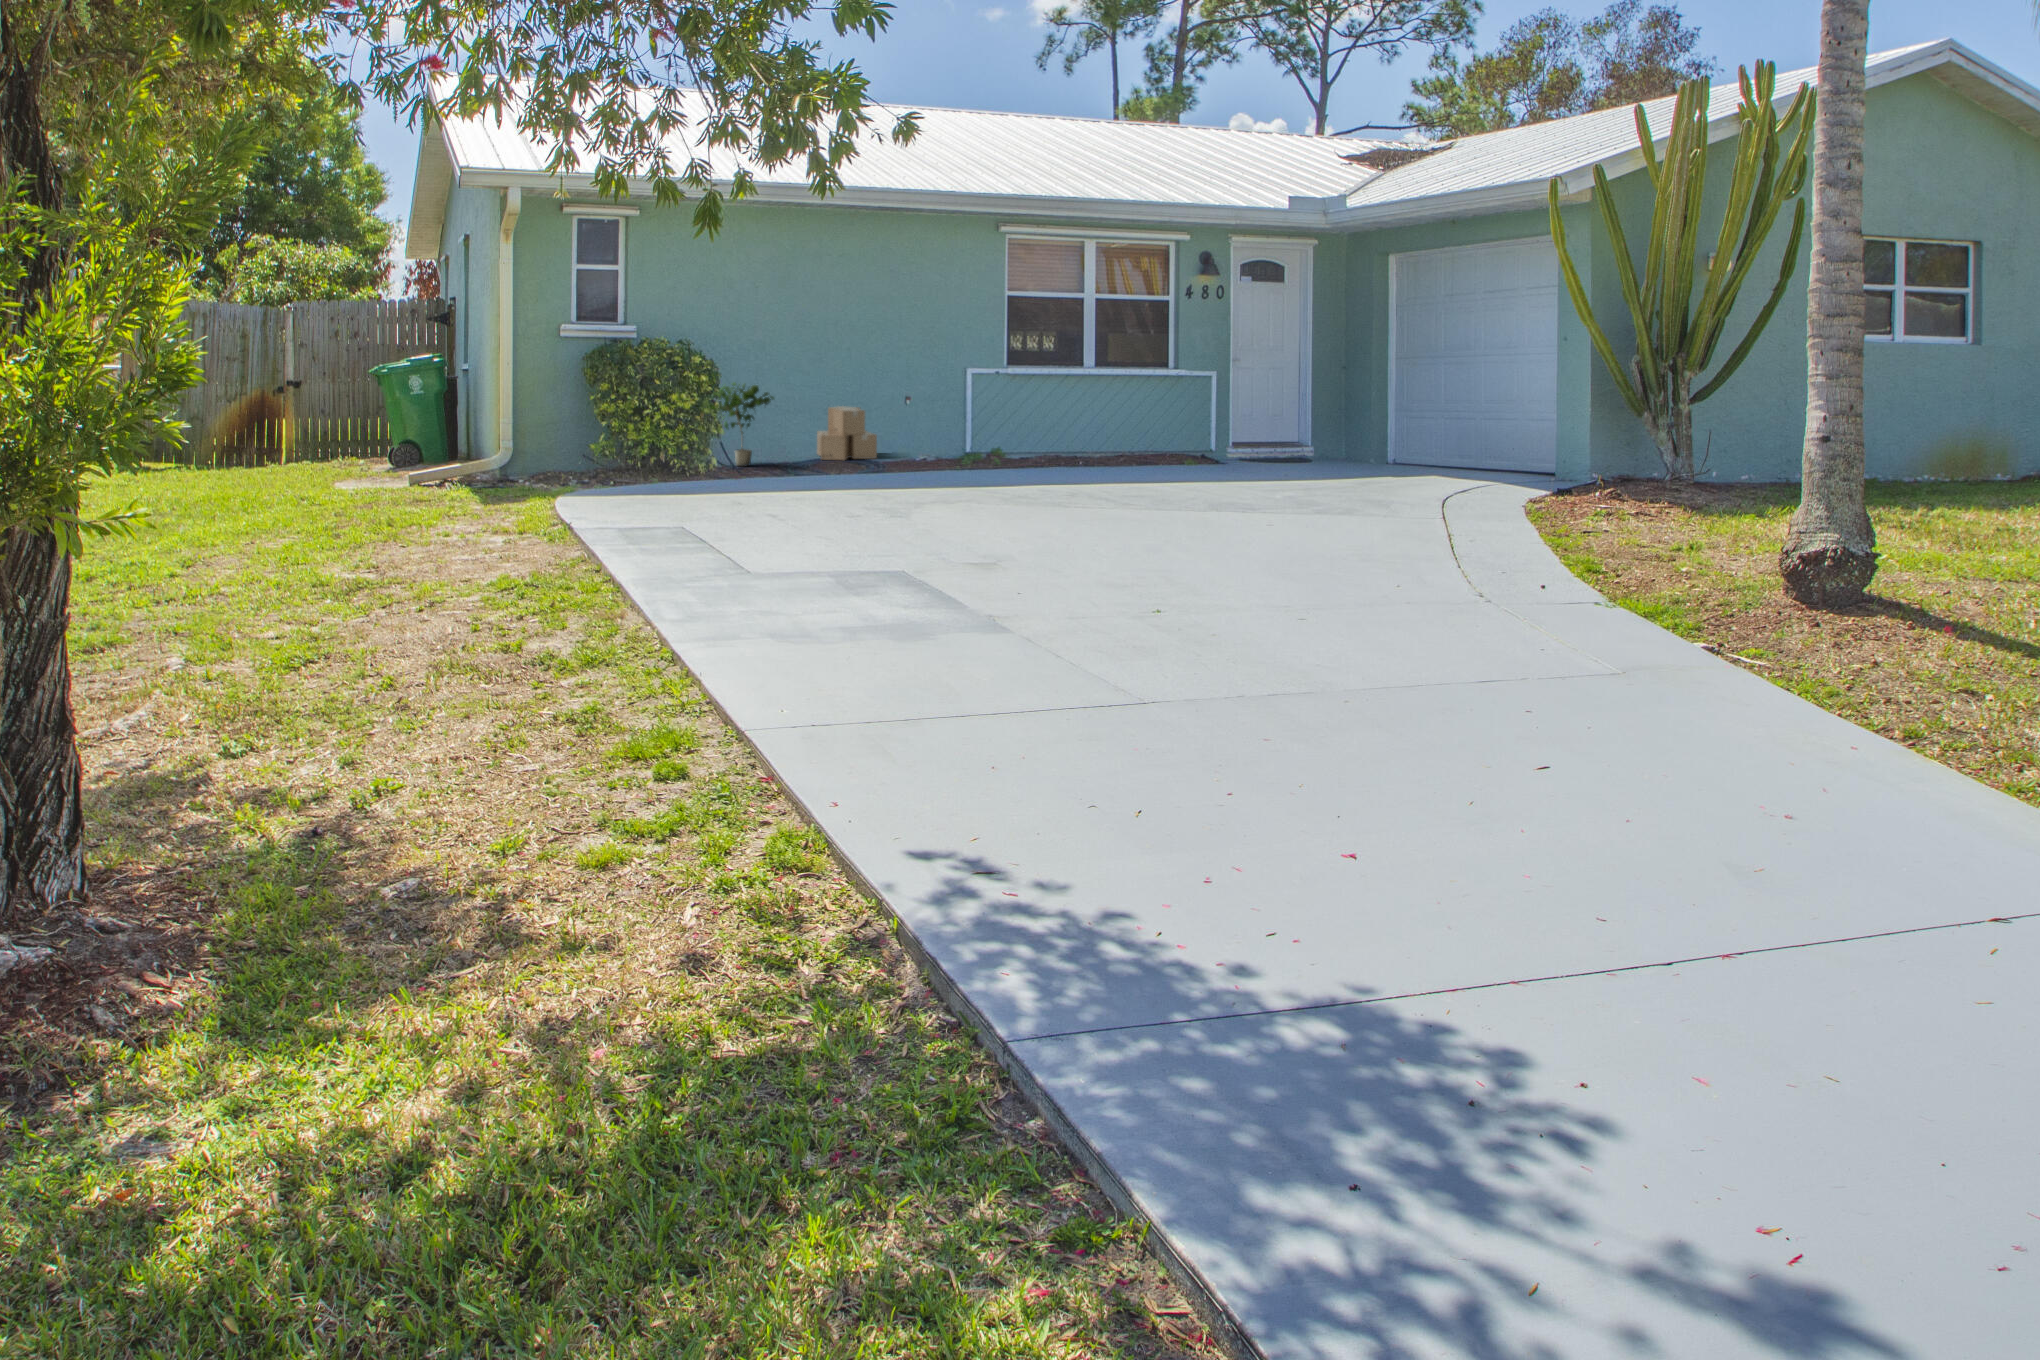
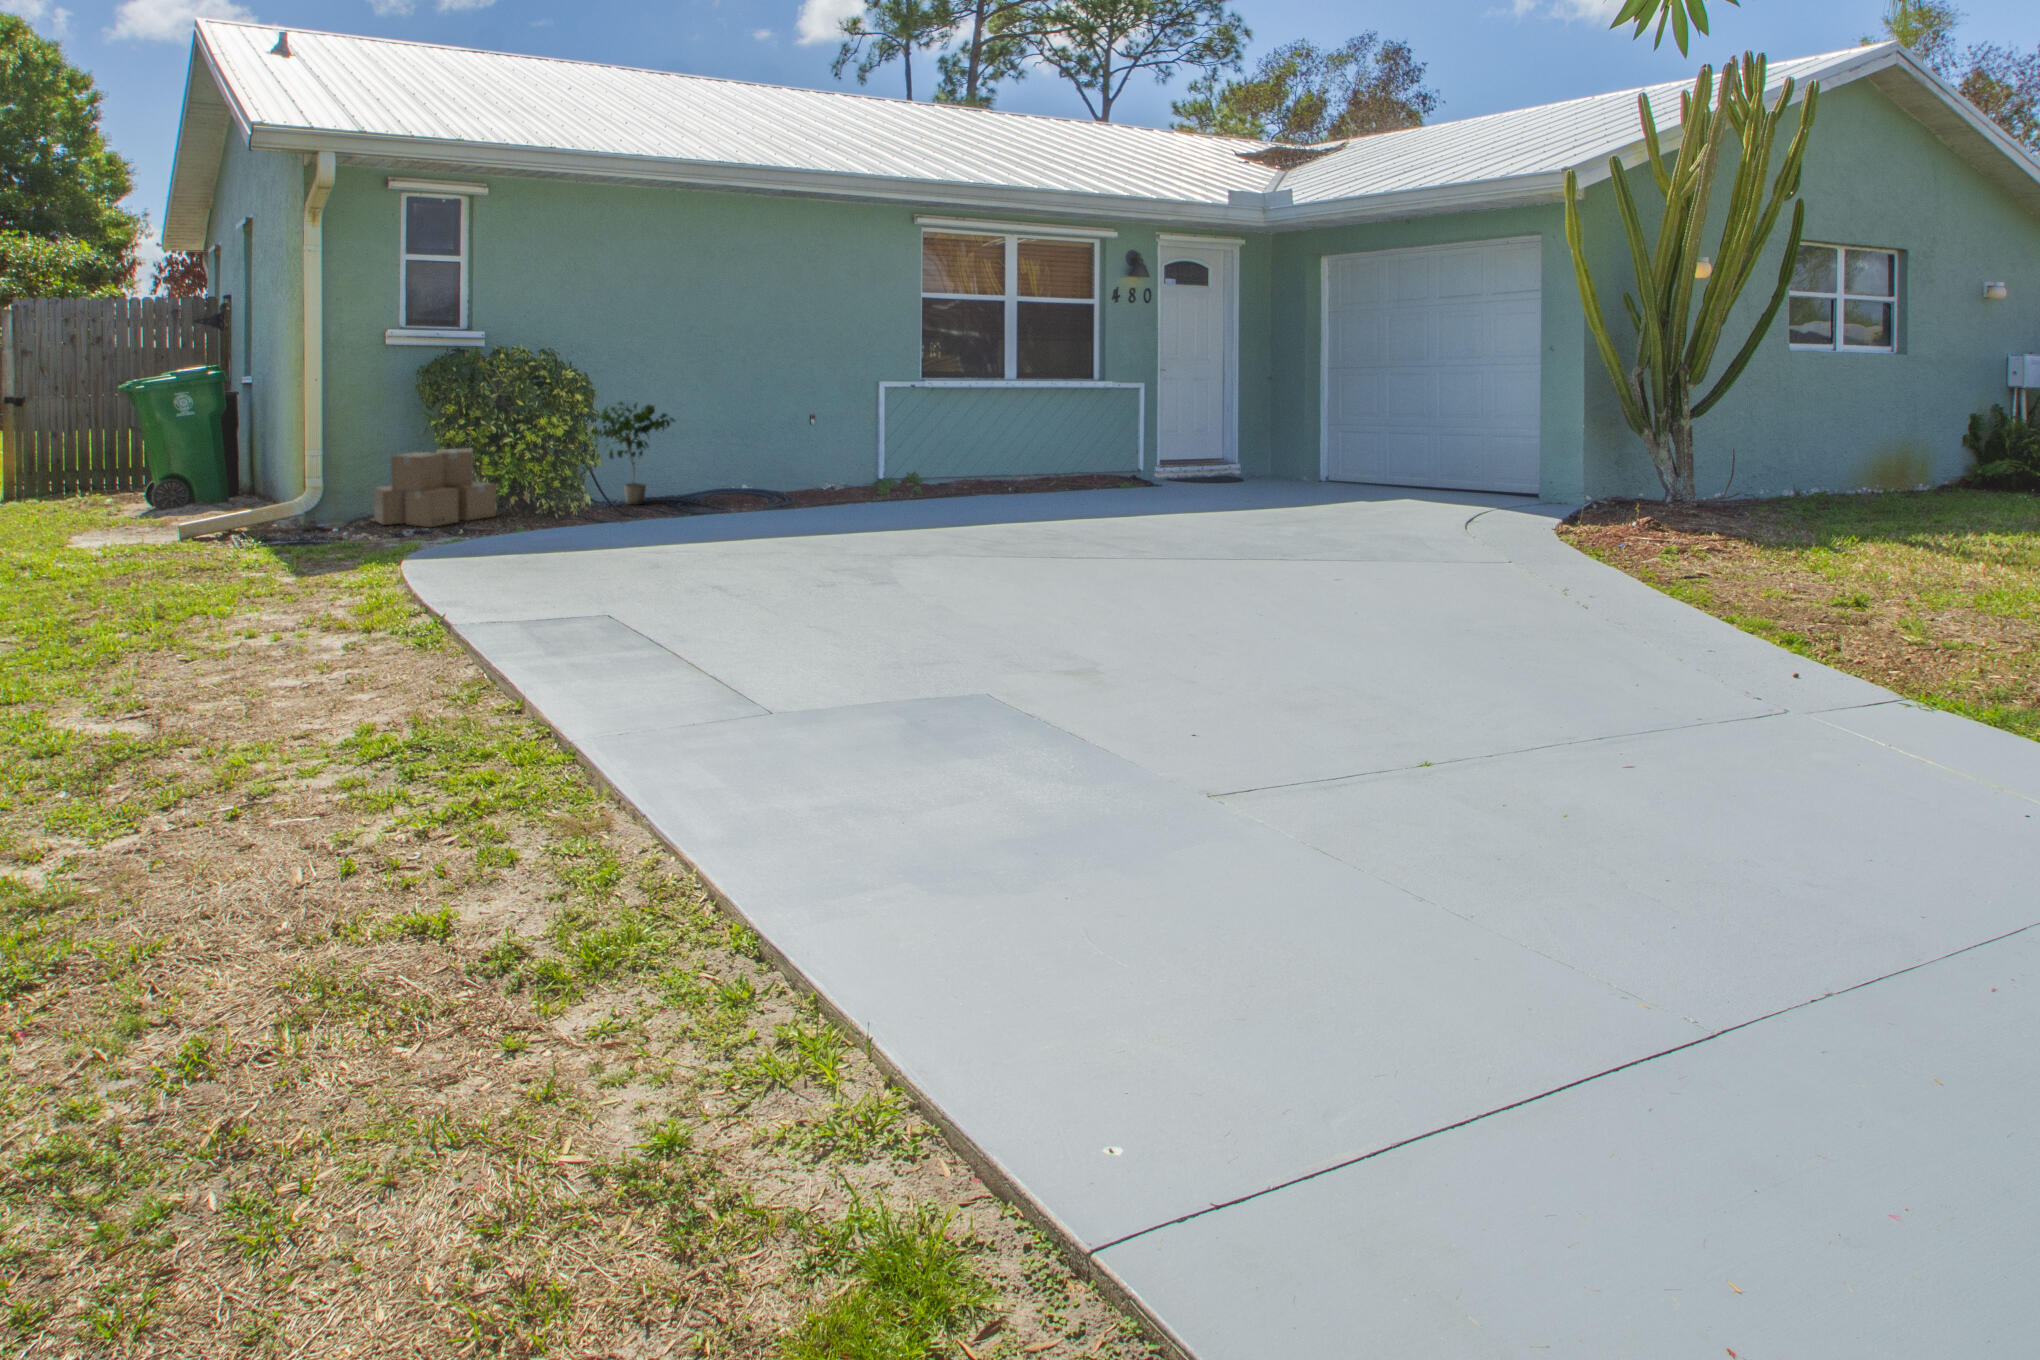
cardboard box: present [817,406,877,460] -> present [374,448,496,527]

